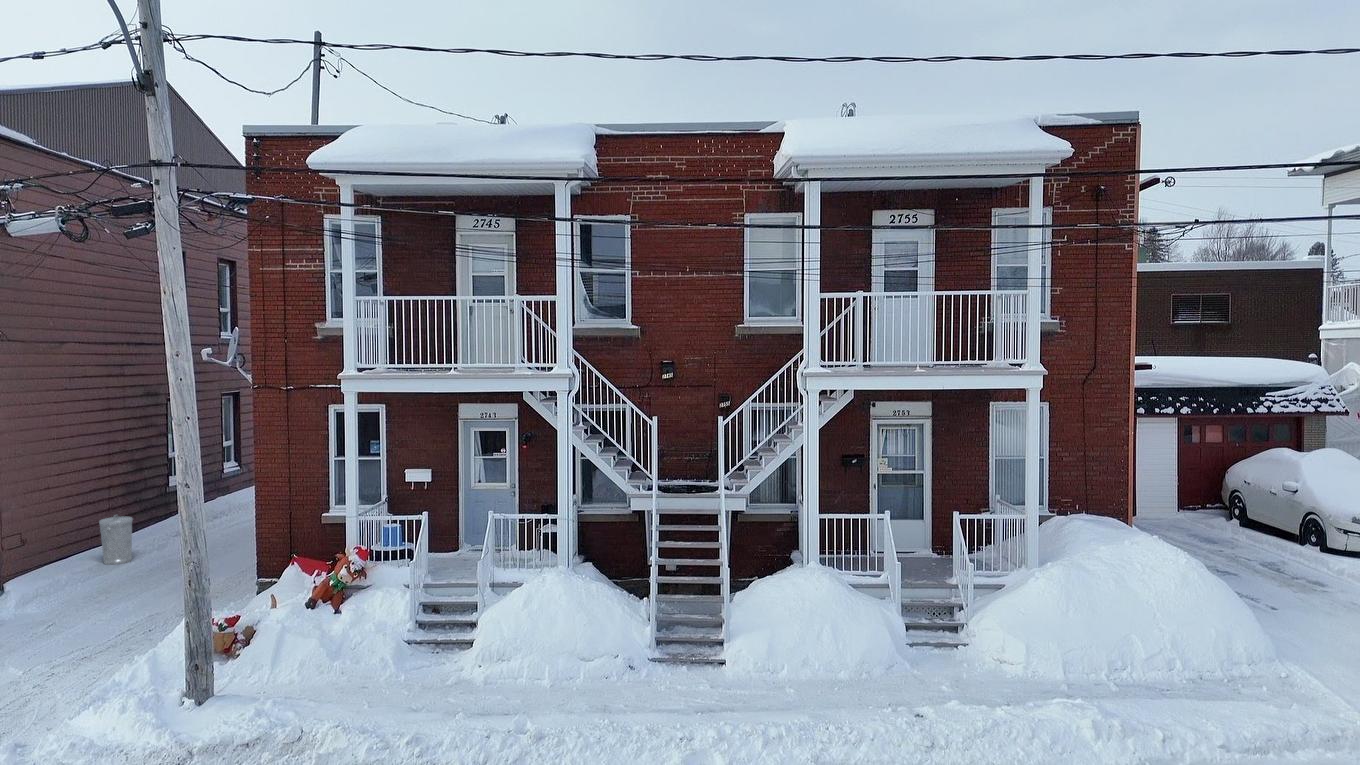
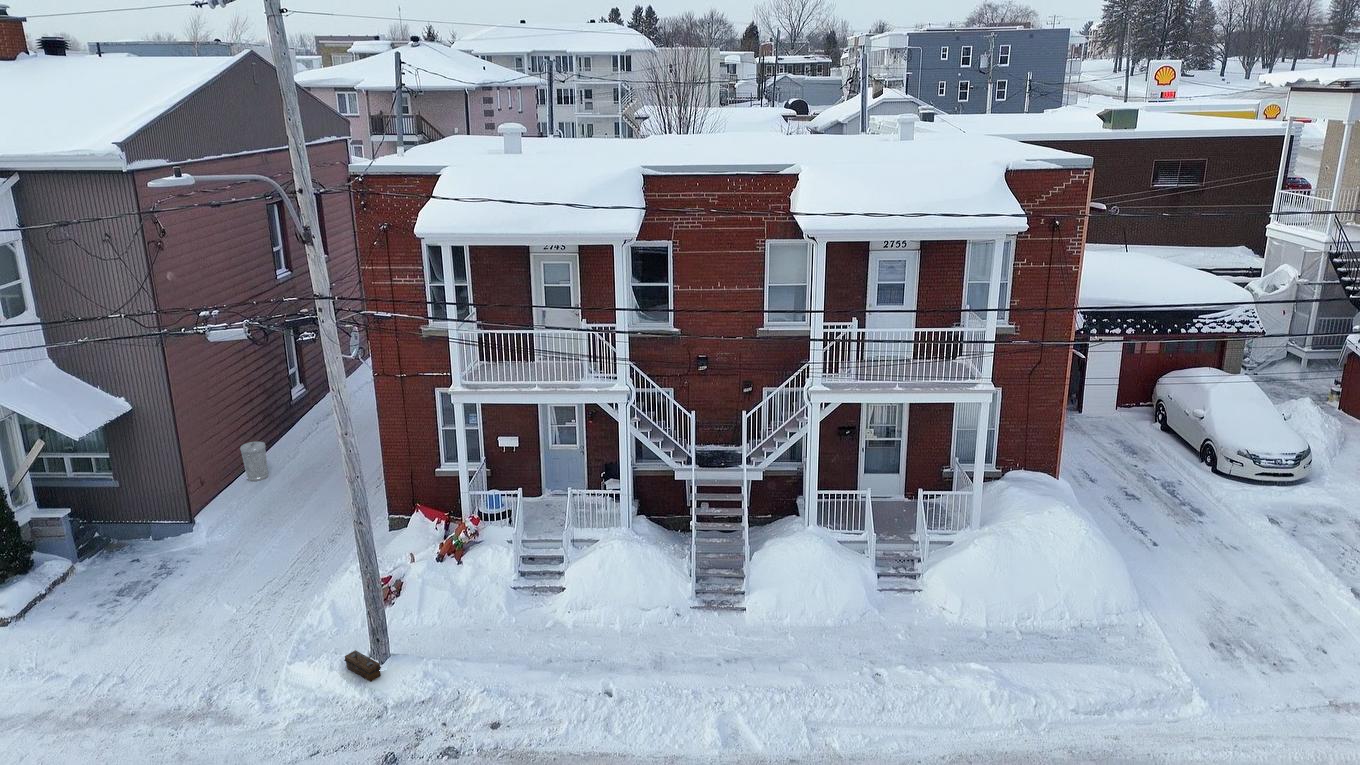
toolbox: none [138,695,188,737] -> present [344,650,381,682]

